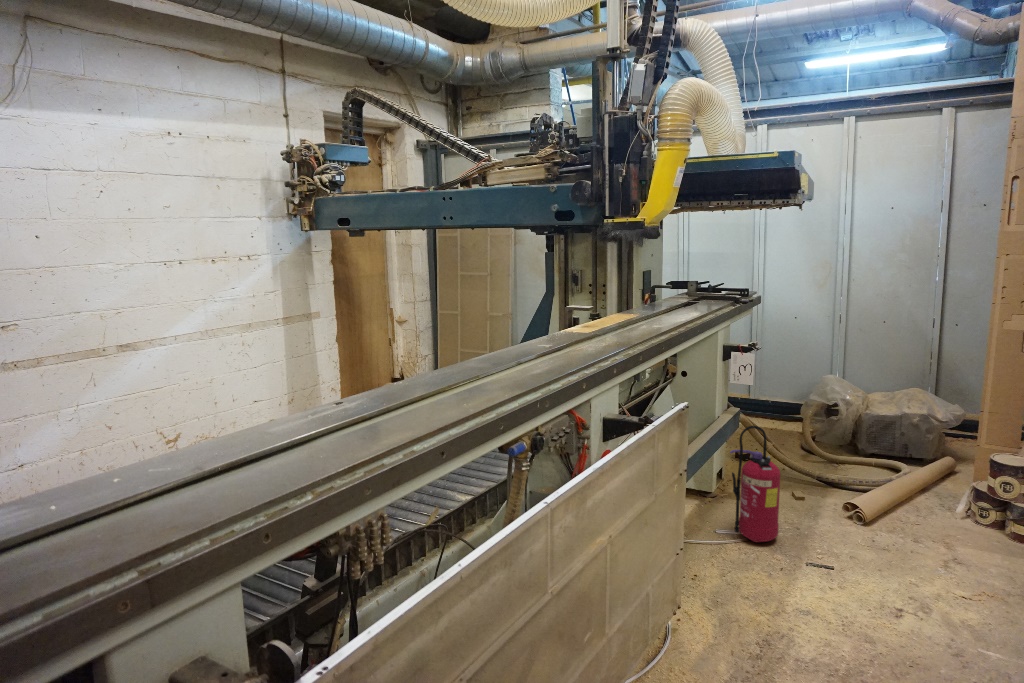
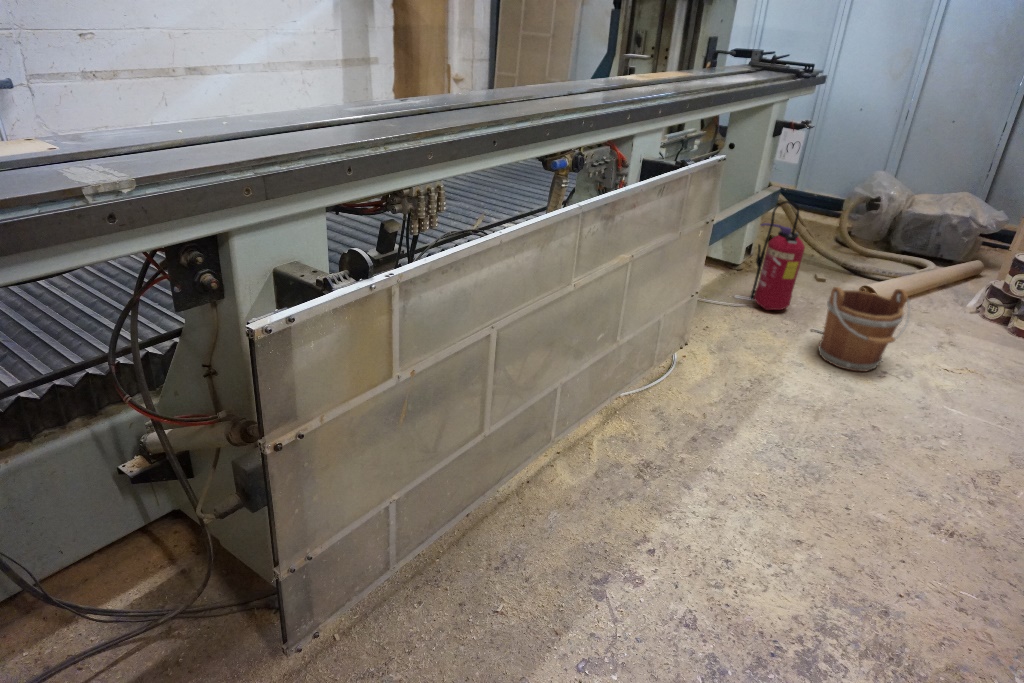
bucket: none [821,514,914,615] -> present [818,287,910,371]

